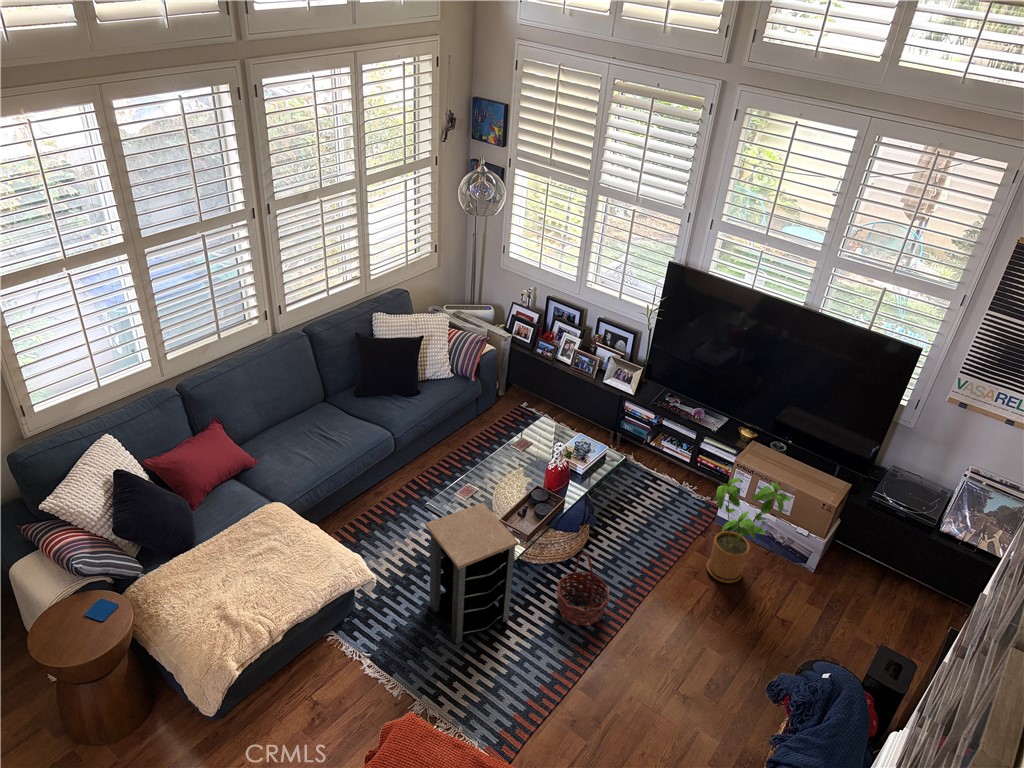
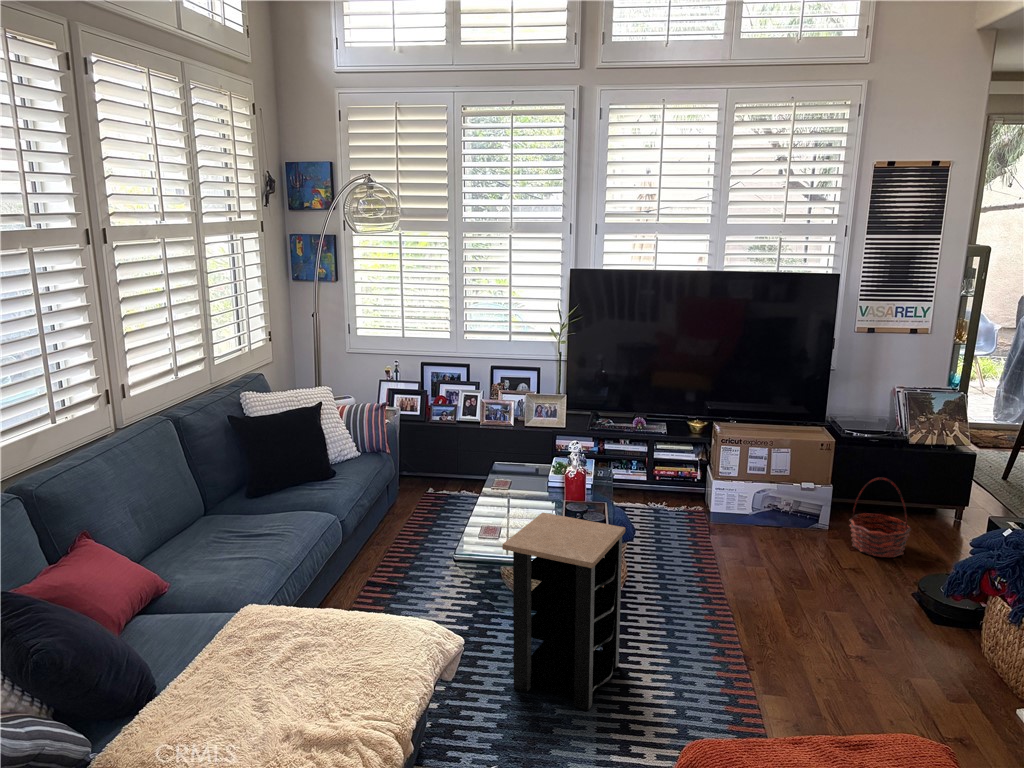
house plant: present [706,478,791,583] -> none [729,427,810,560]
basket: present [557,552,610,626] -> present [849,478,911,557]

